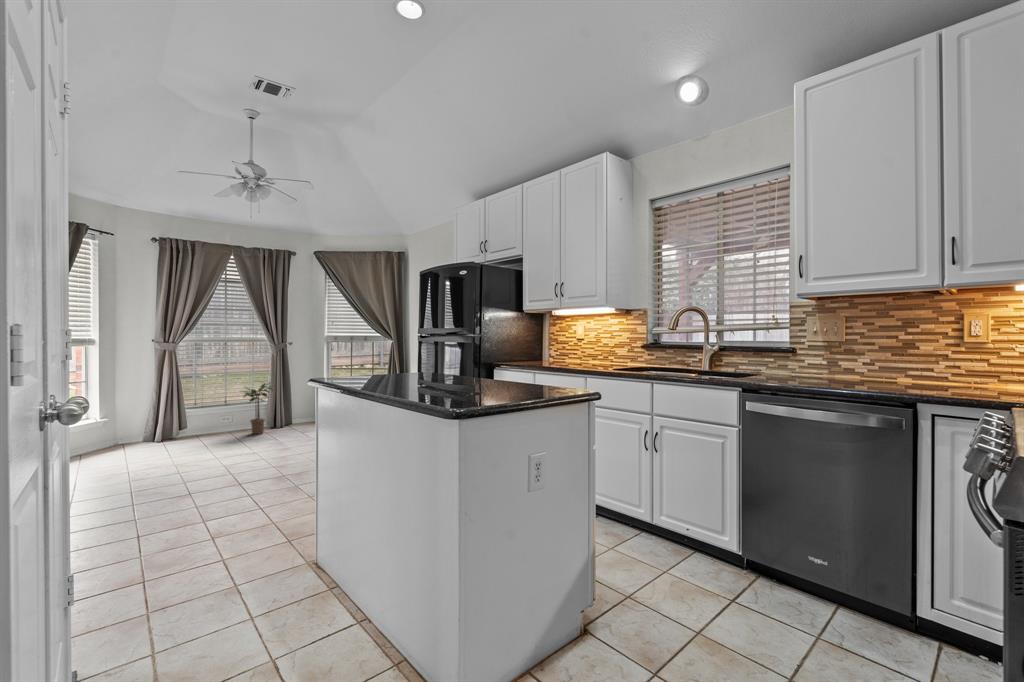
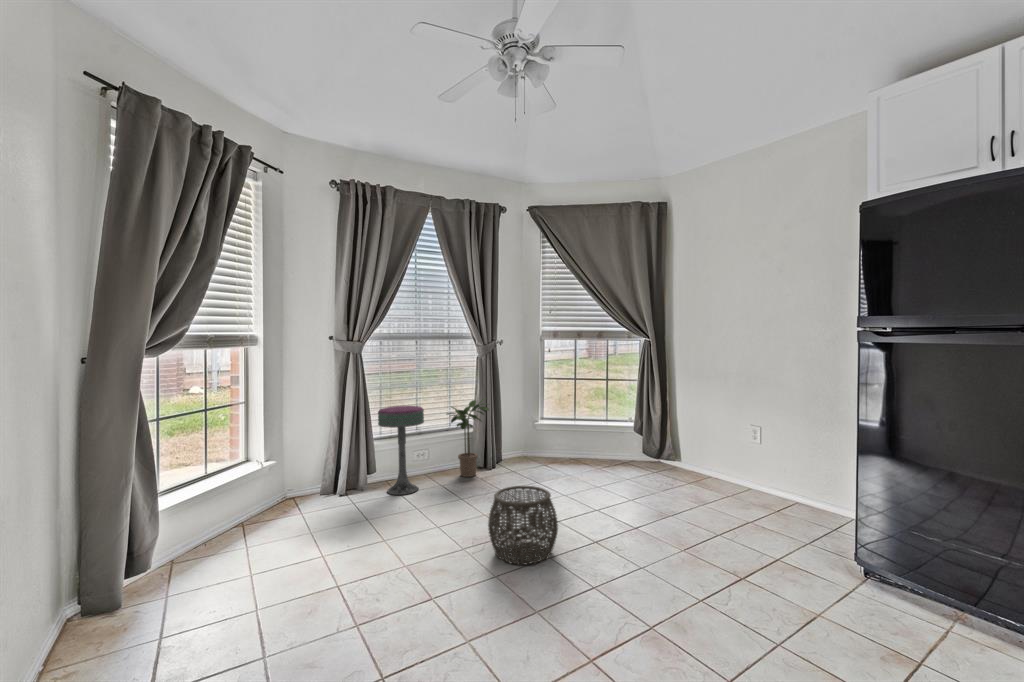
bar stool: none [185,386,219,442] -> present [378,406,424,495]
woven basket: none [218,428,262,467] -> present [488,486,558,565]

